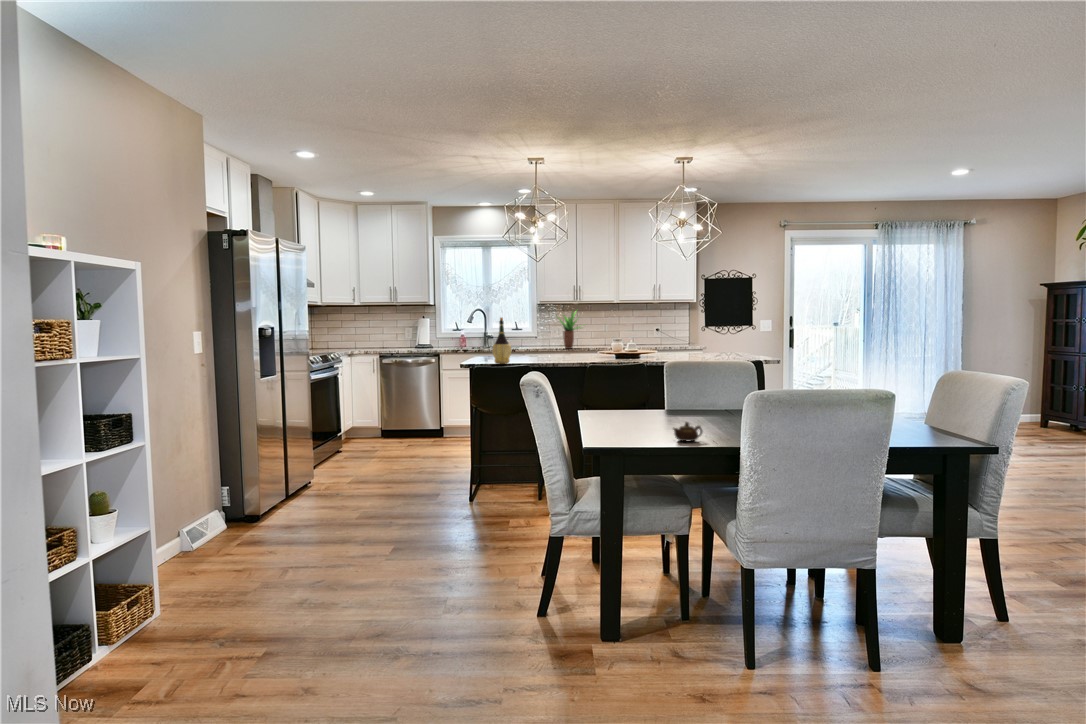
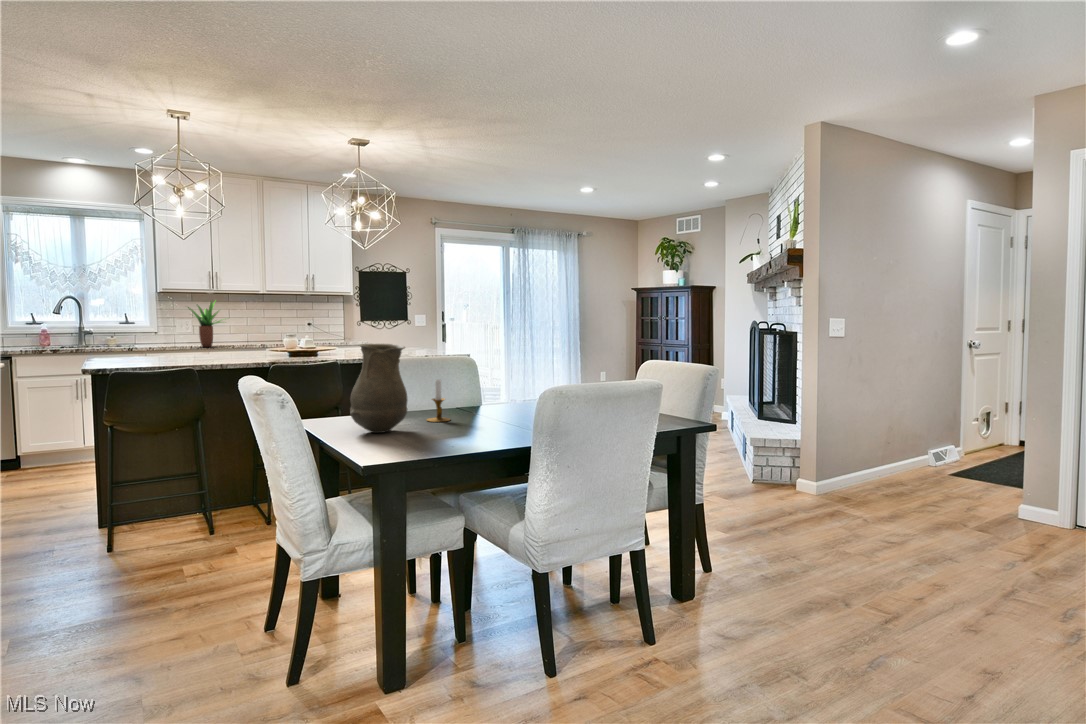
wine bottle: present [492,318,511,364] -> none [139,312,166,372]
vase: none [613,341,668,423] -> present [350,344,407,433]
candlestick: none [695,377,719,418] -> present [427,379,450,422]
teapot: present [673,422,703,441] -> none [439,429,466,449]

